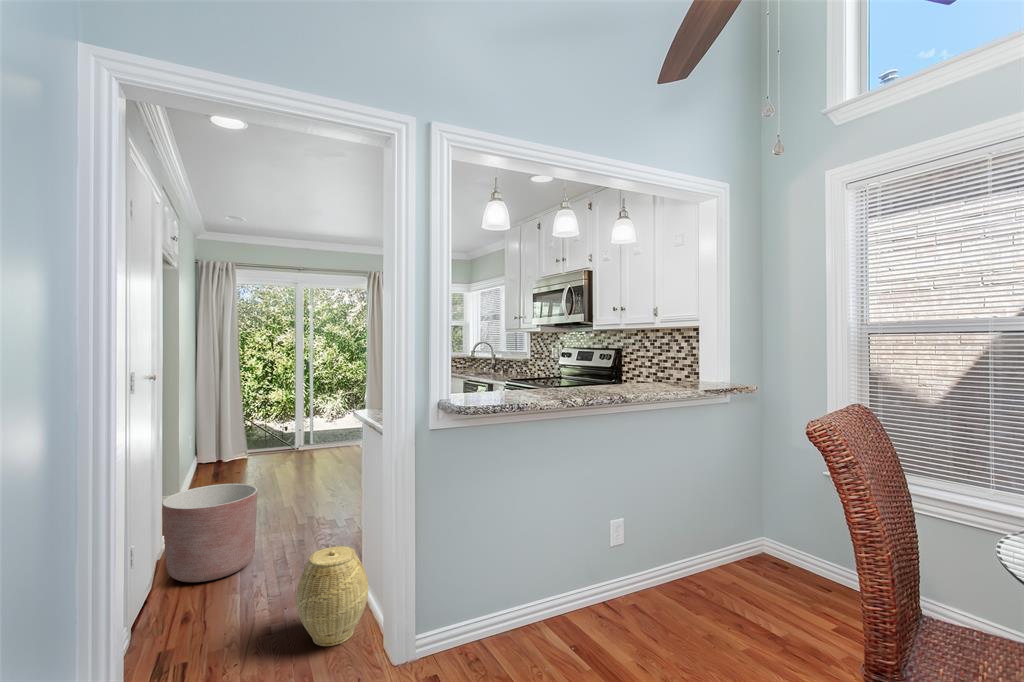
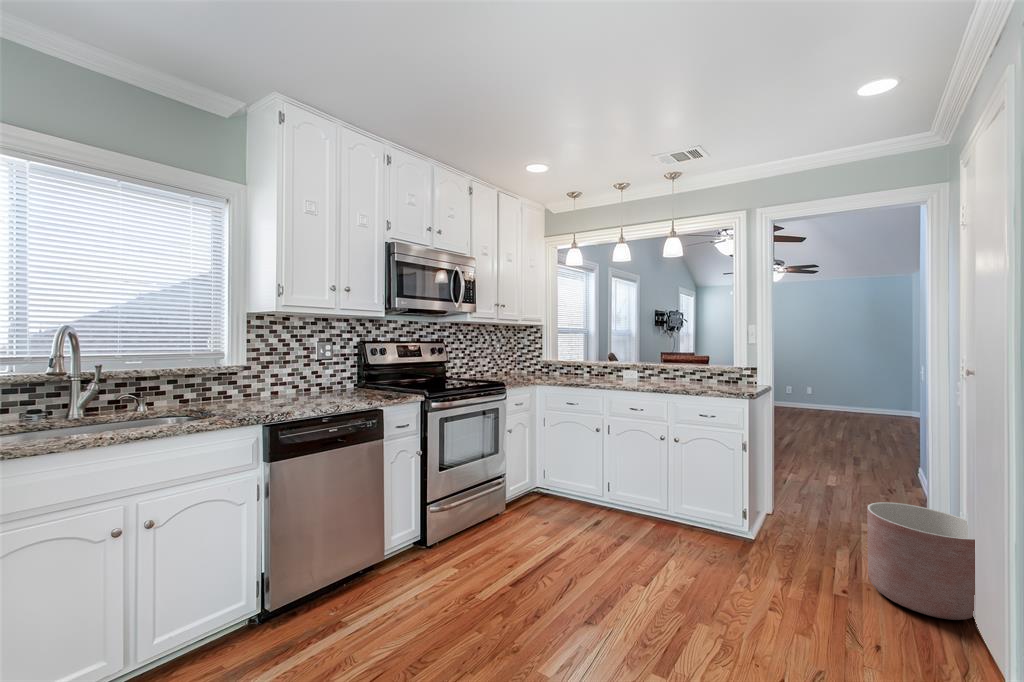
woven basket: present [296,546,368,646] -> none [770,464,816,517]

